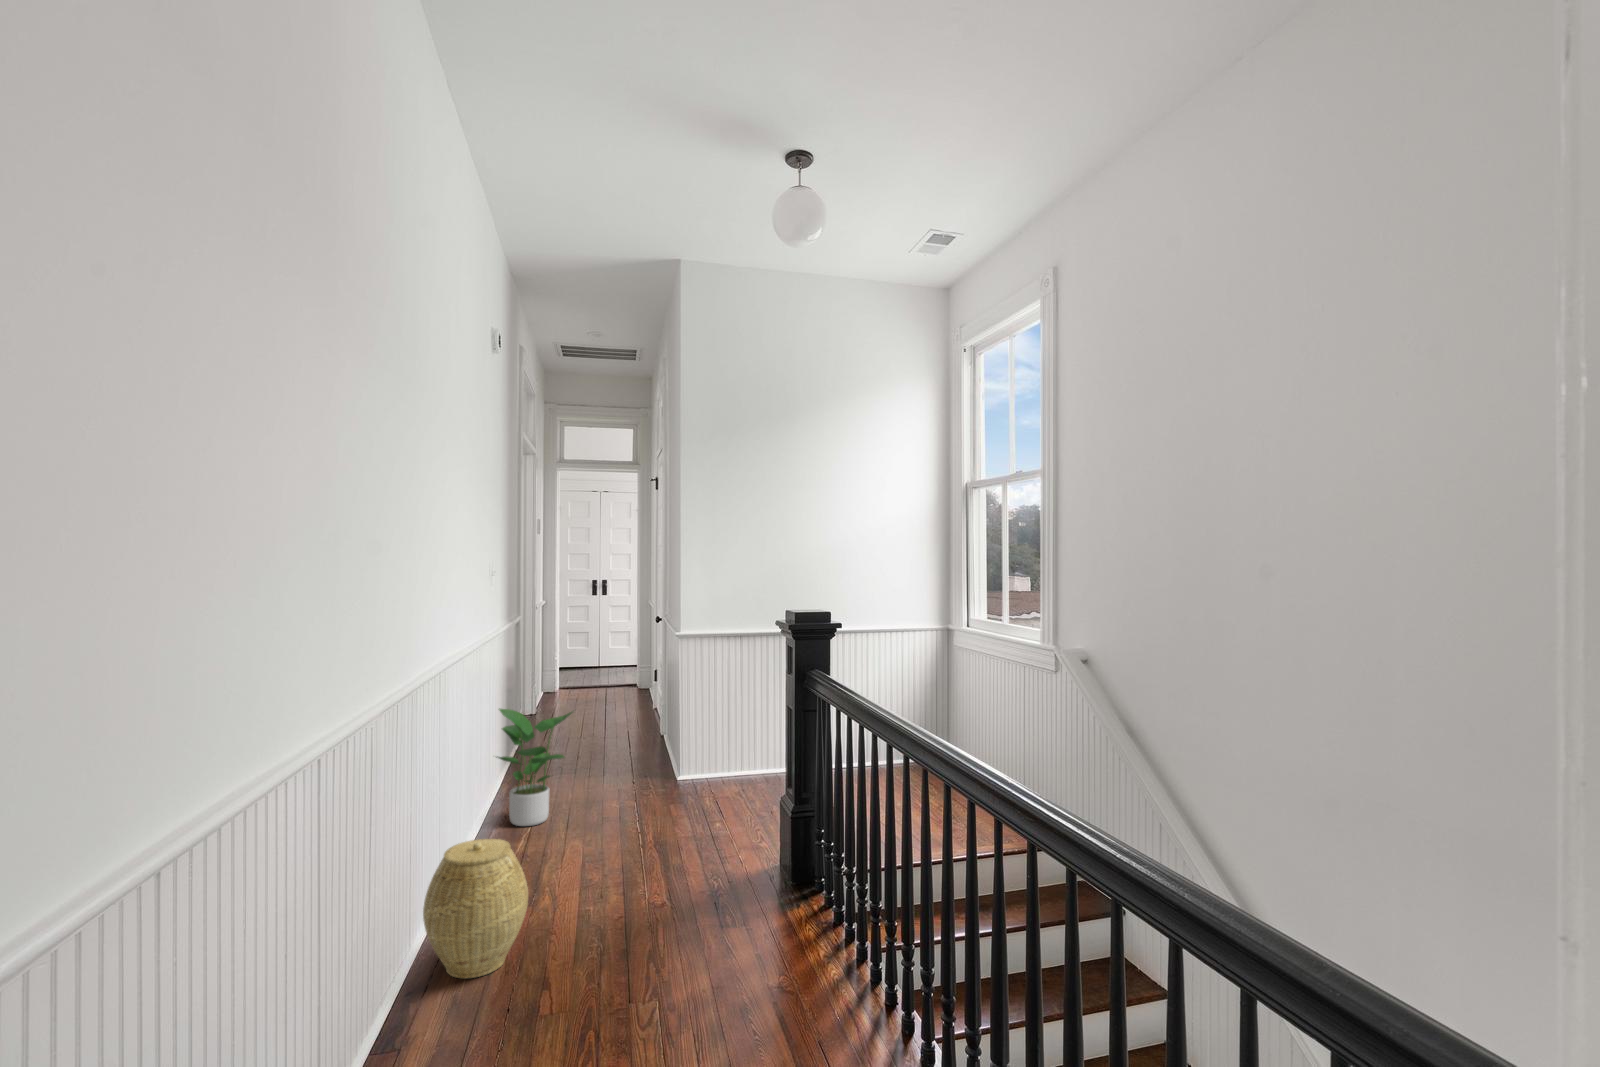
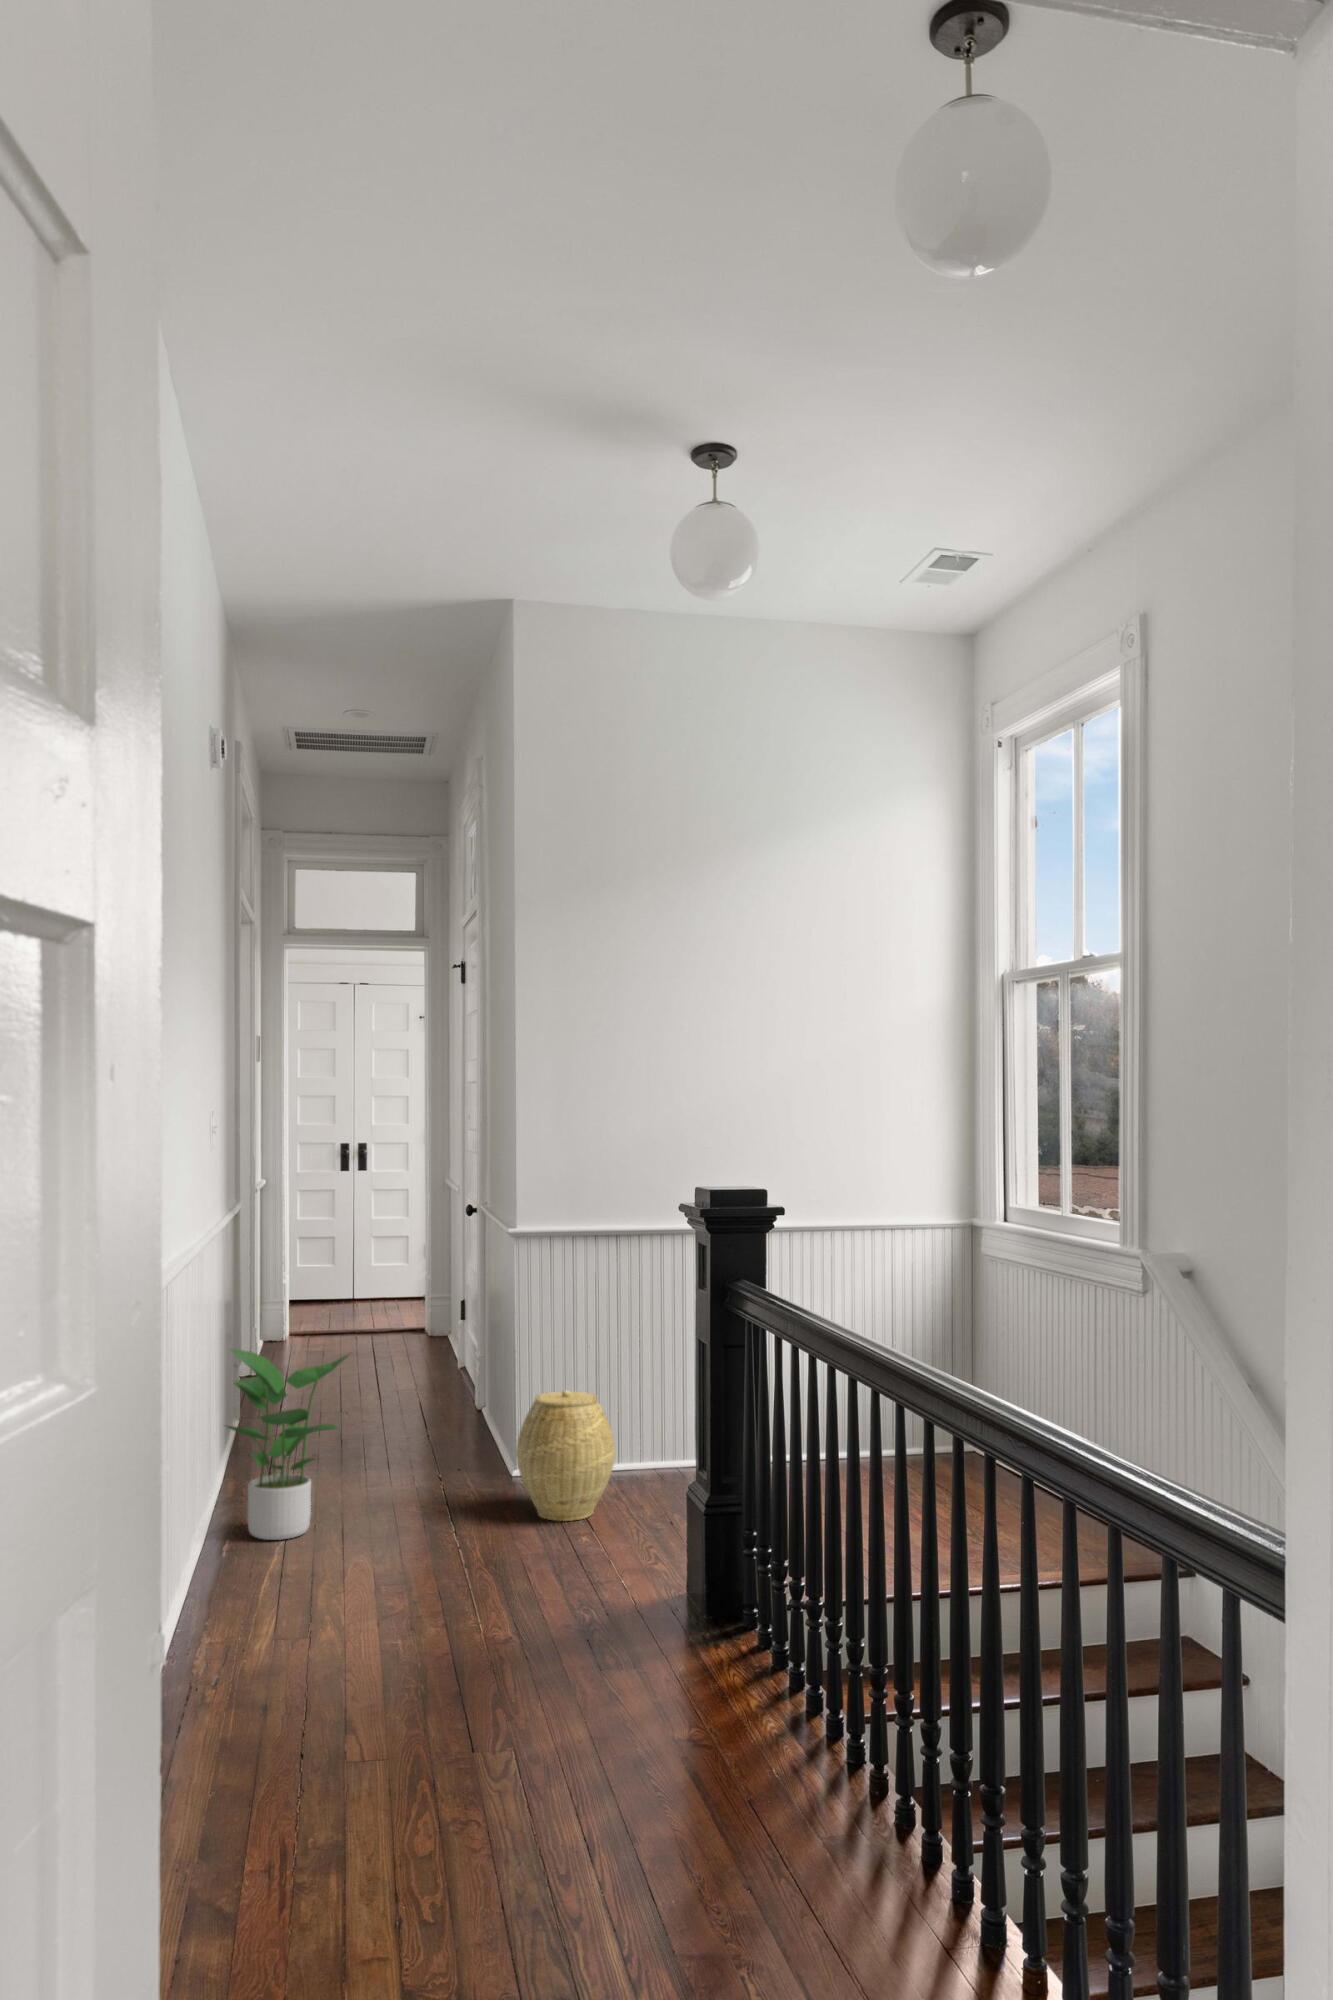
woven basket: present [423,839,528,978] -> present [516,1390,615,1521]

